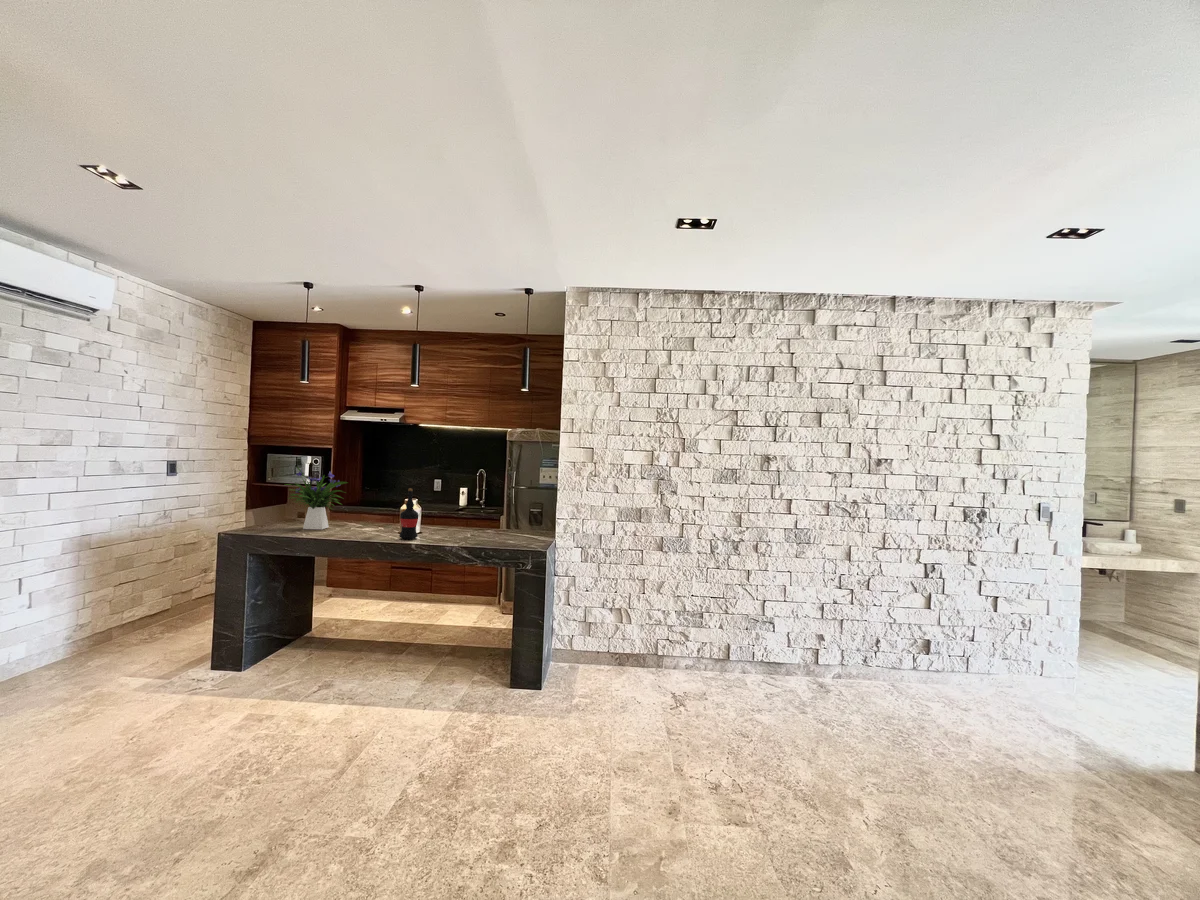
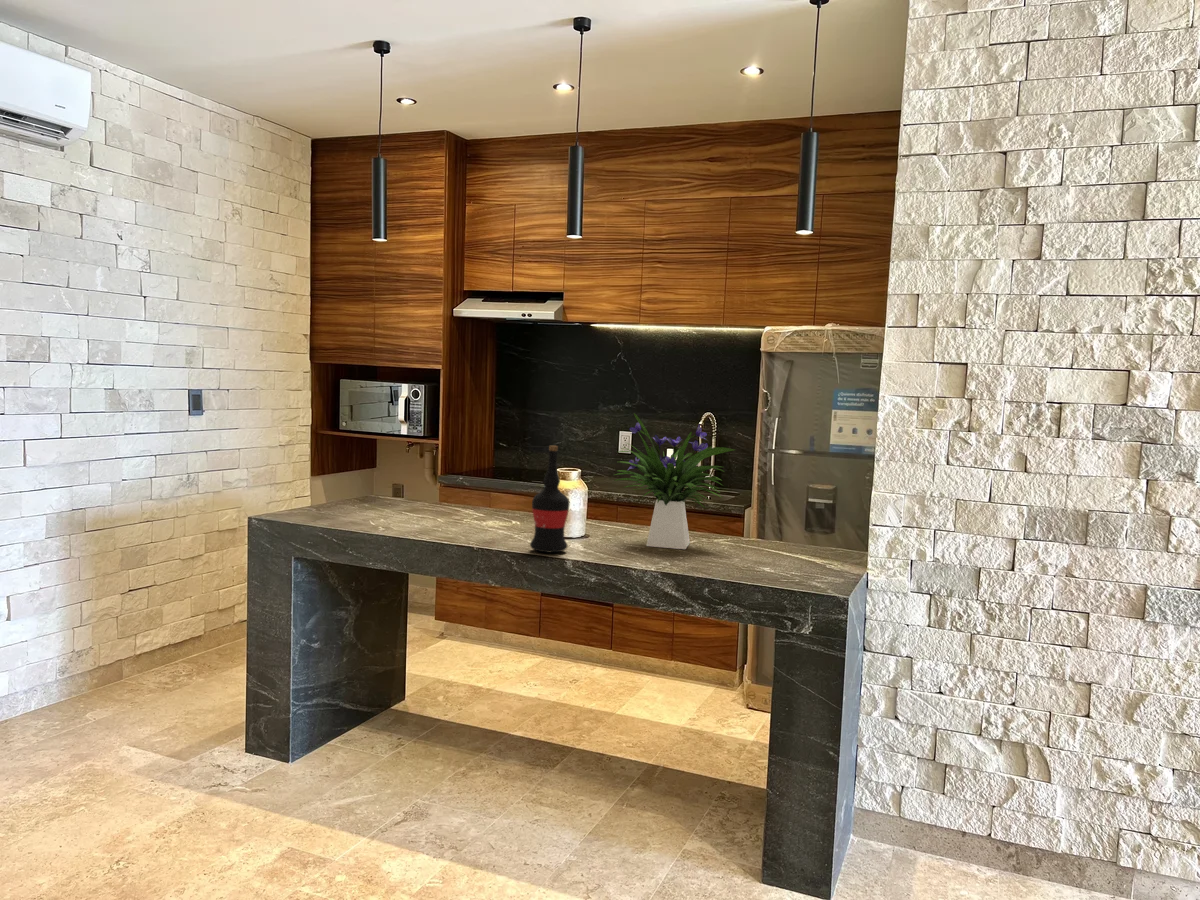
flower arrangement: present [288,467,347,529] -> present [614,413,734,549]

